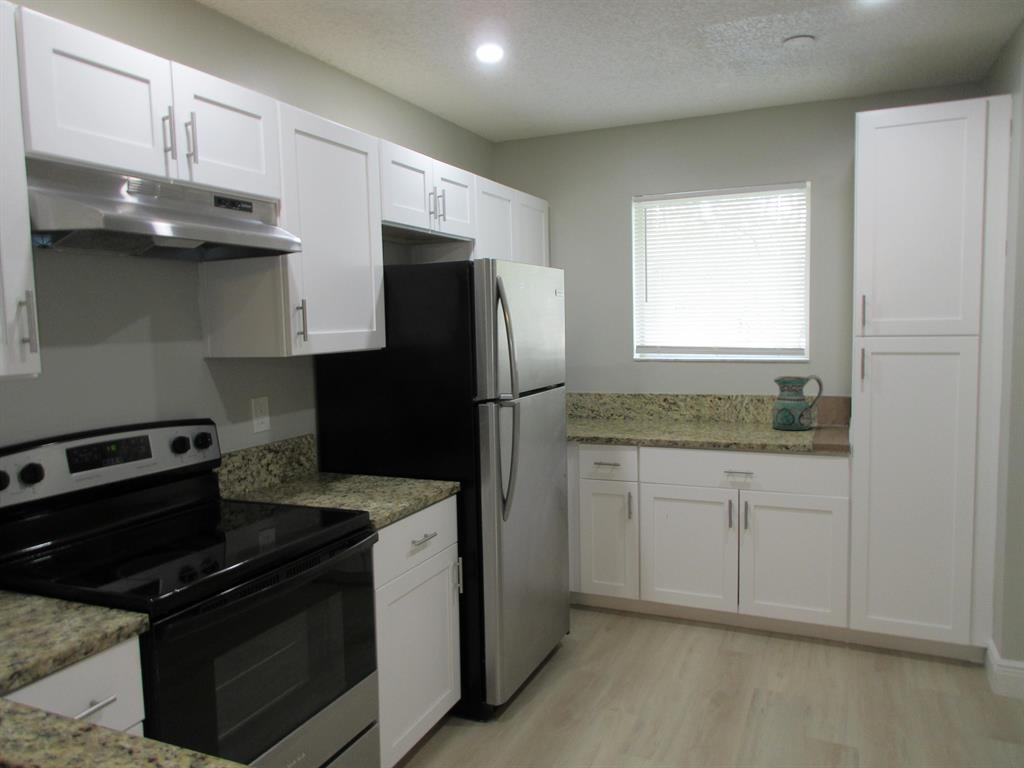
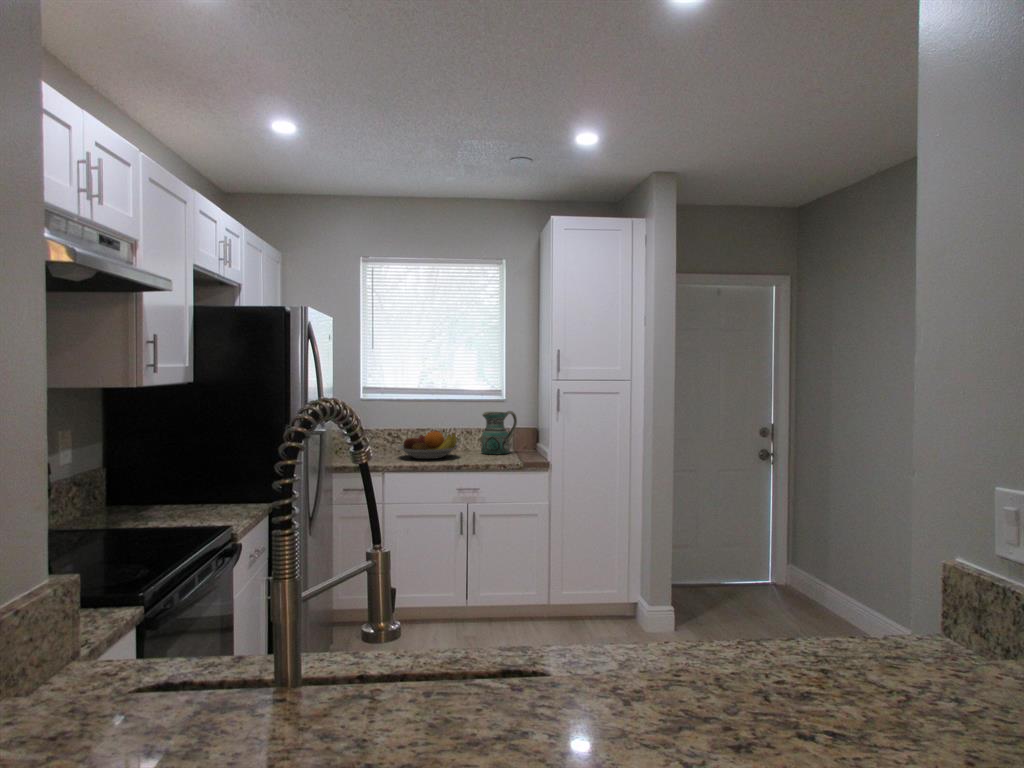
fruit bowl: none [663,399,739,432] -> present [398,431,459,459]

